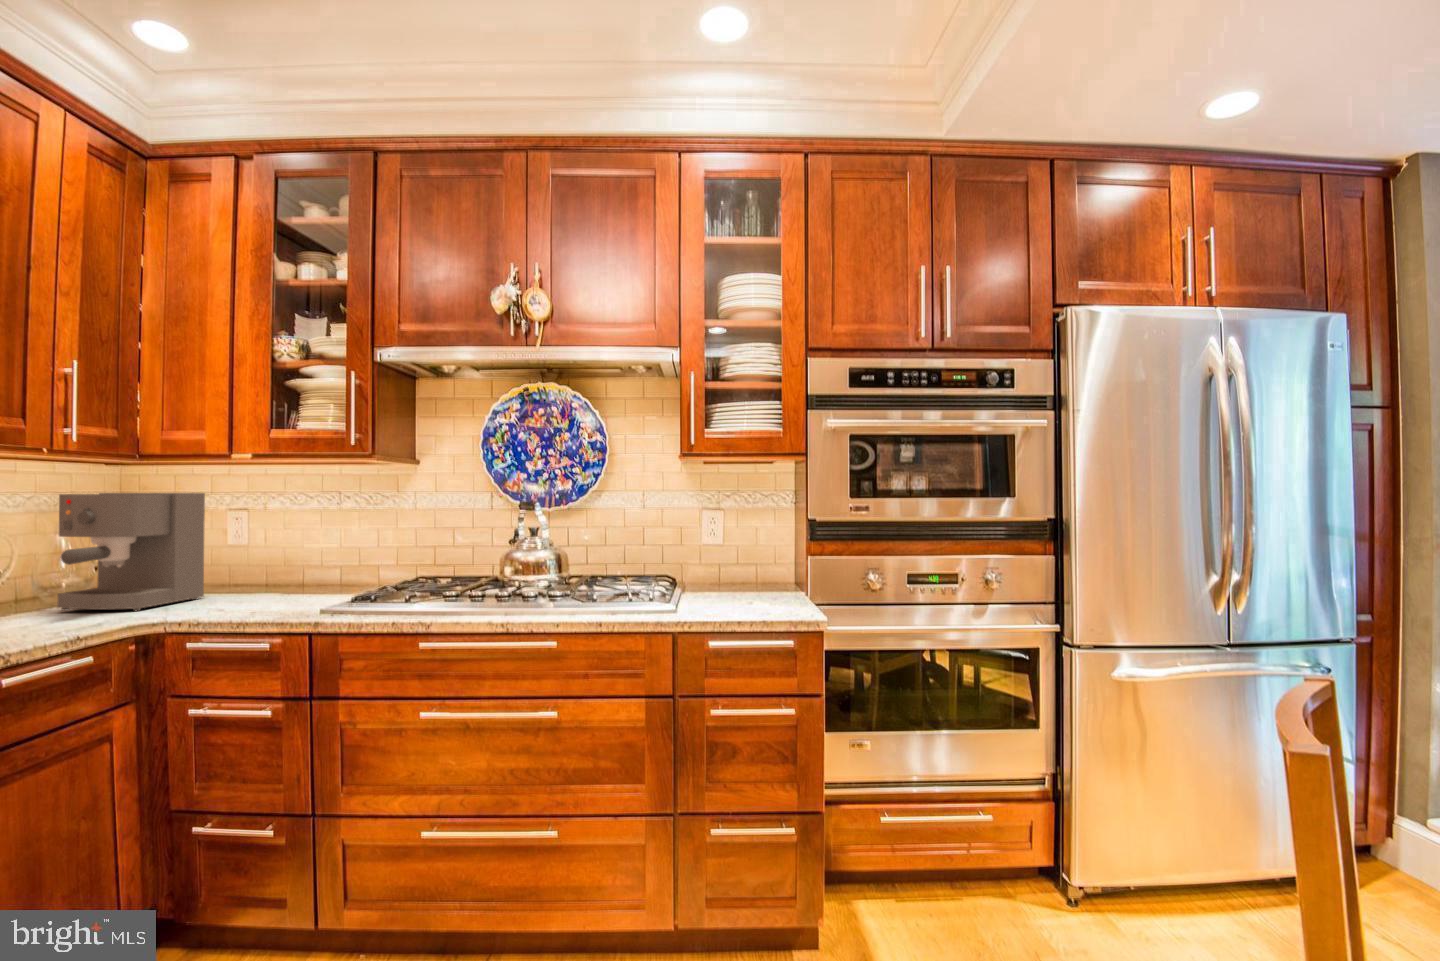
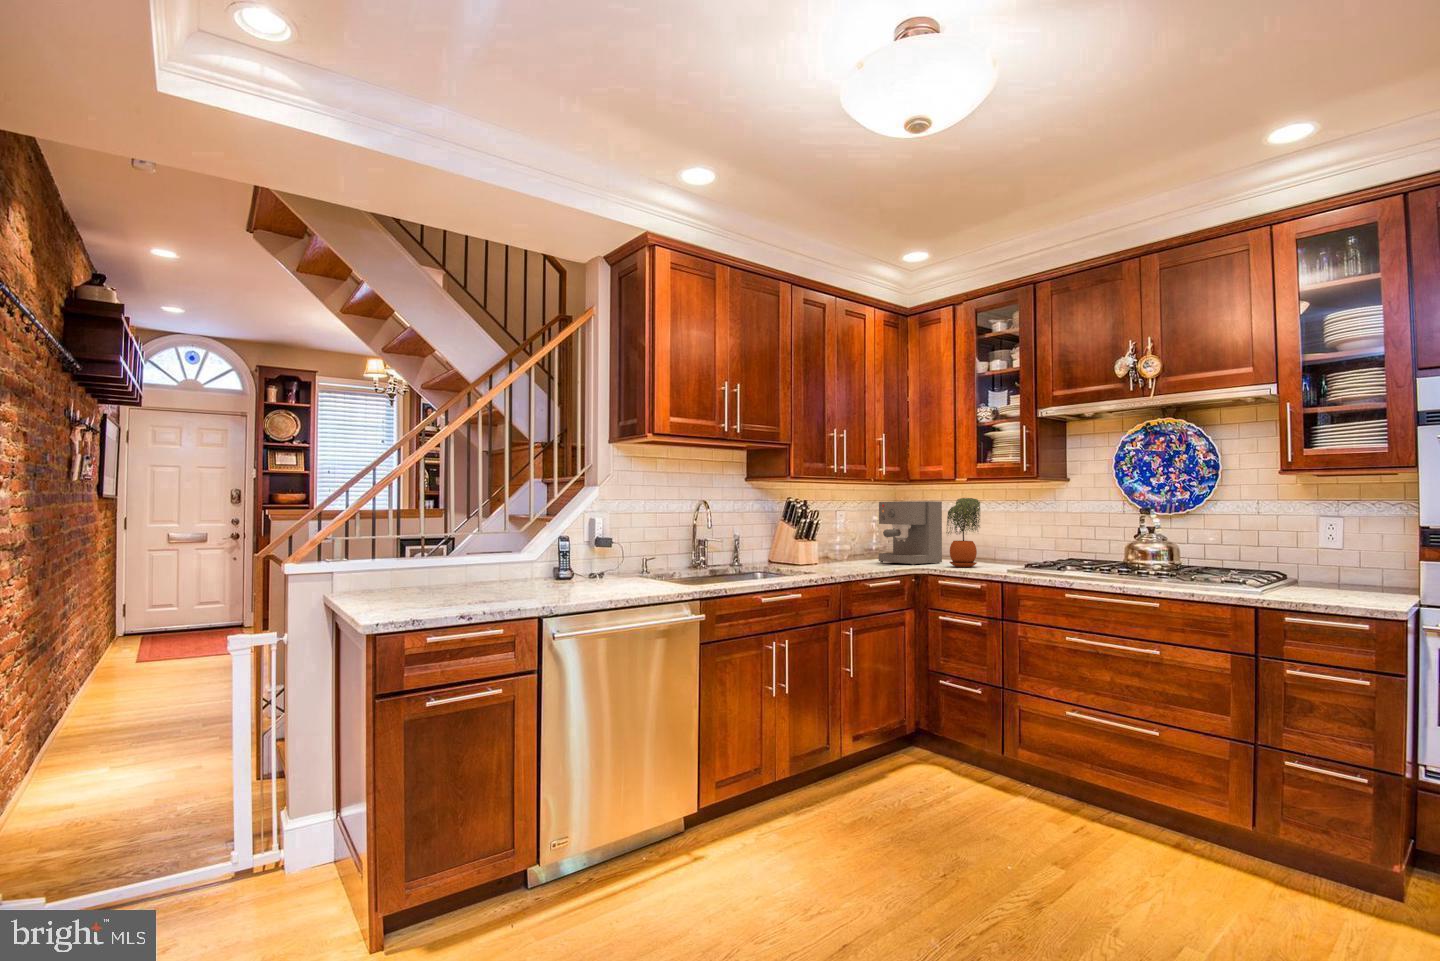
potted plant: none [203,487,280,609] -> present [946,498,980,567]

